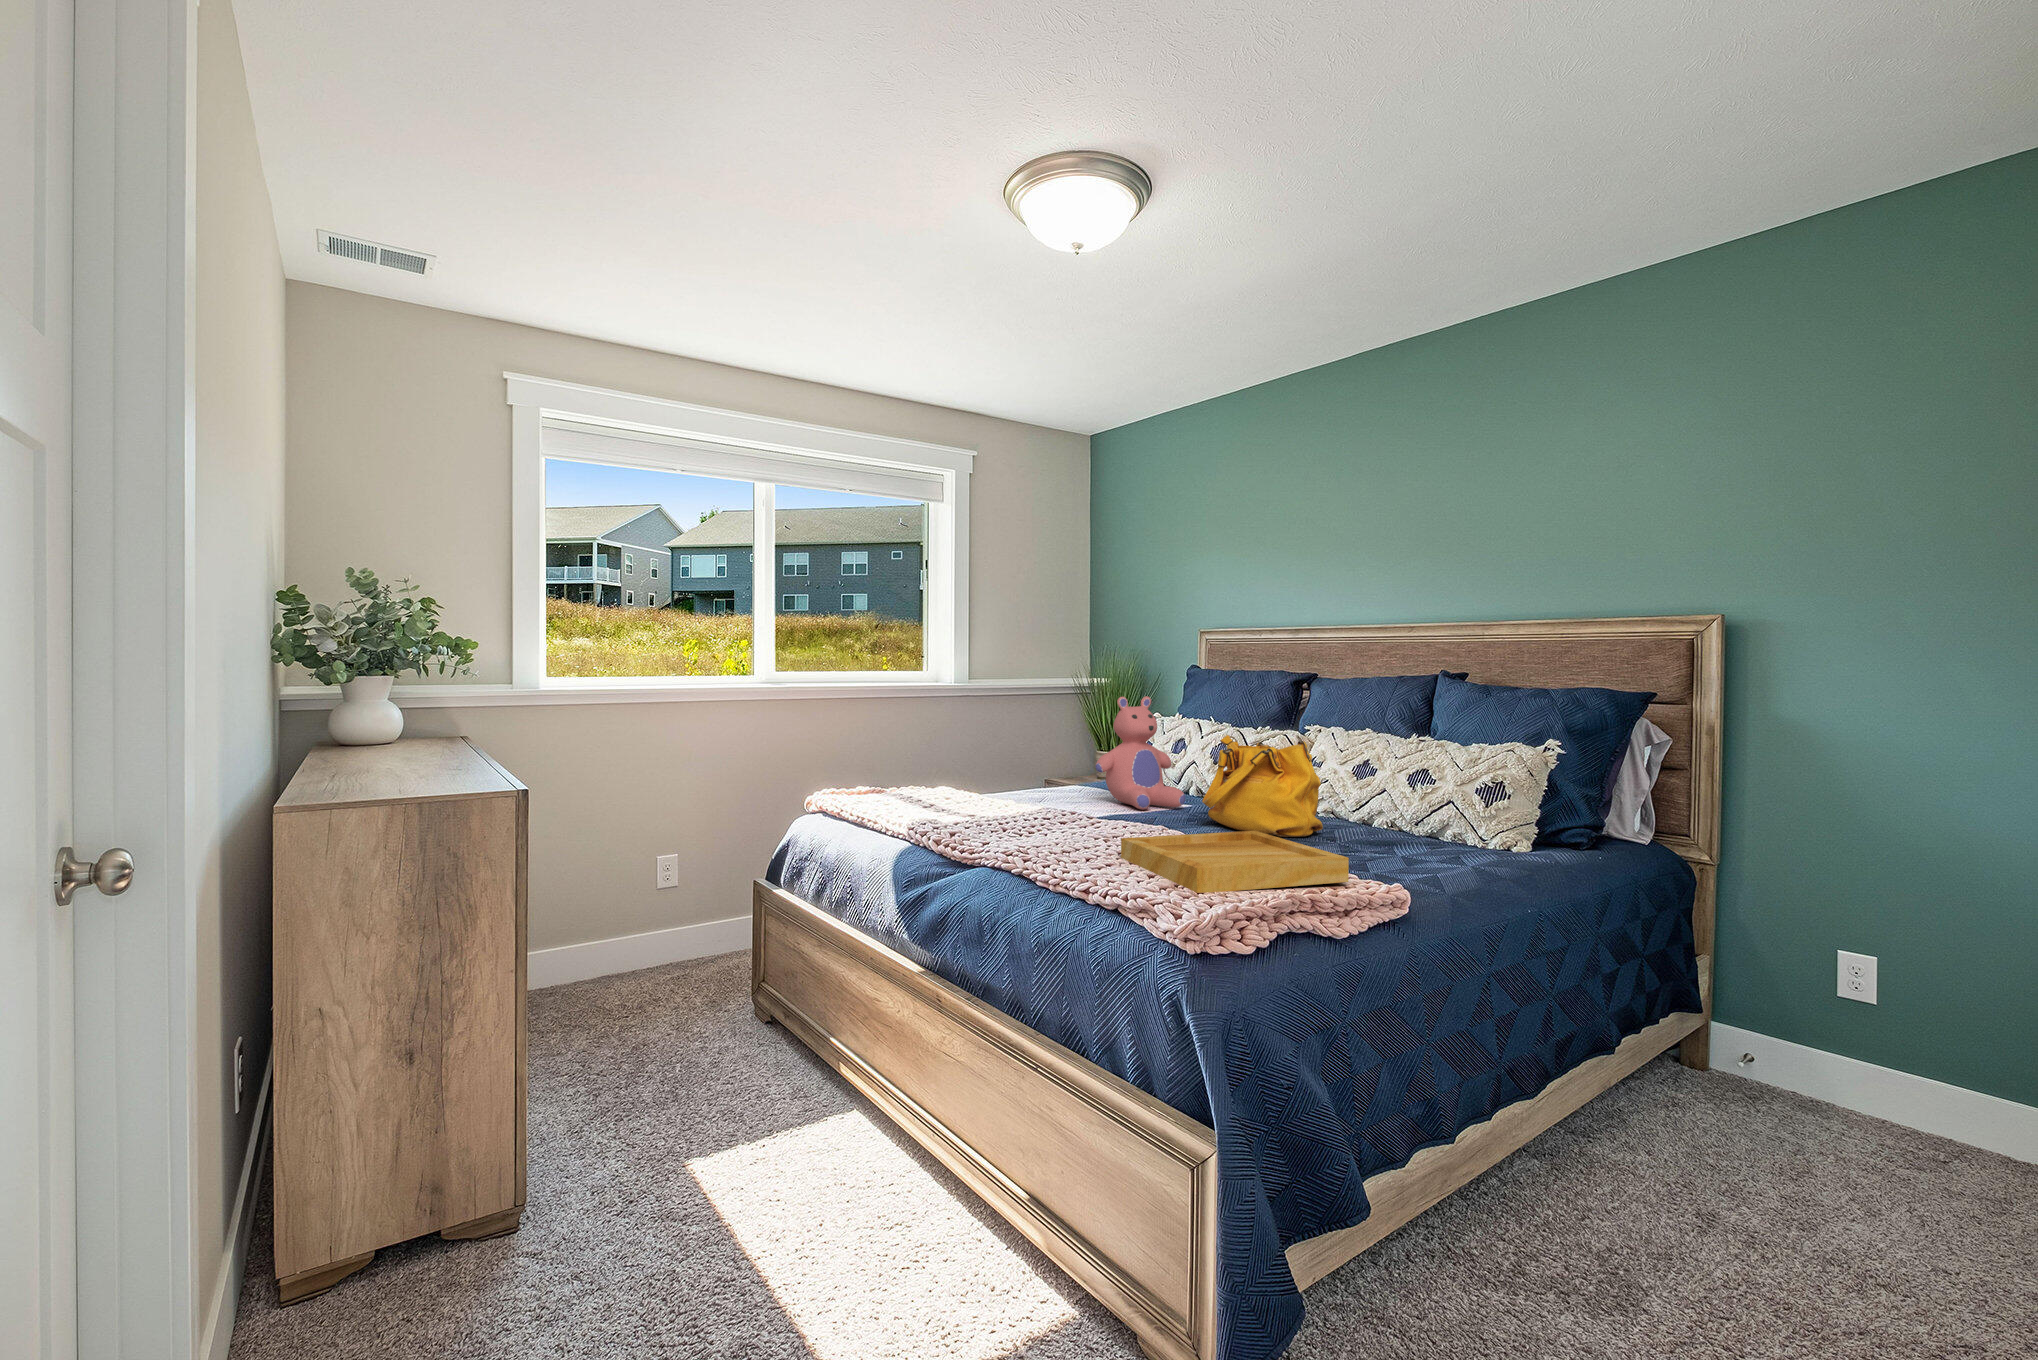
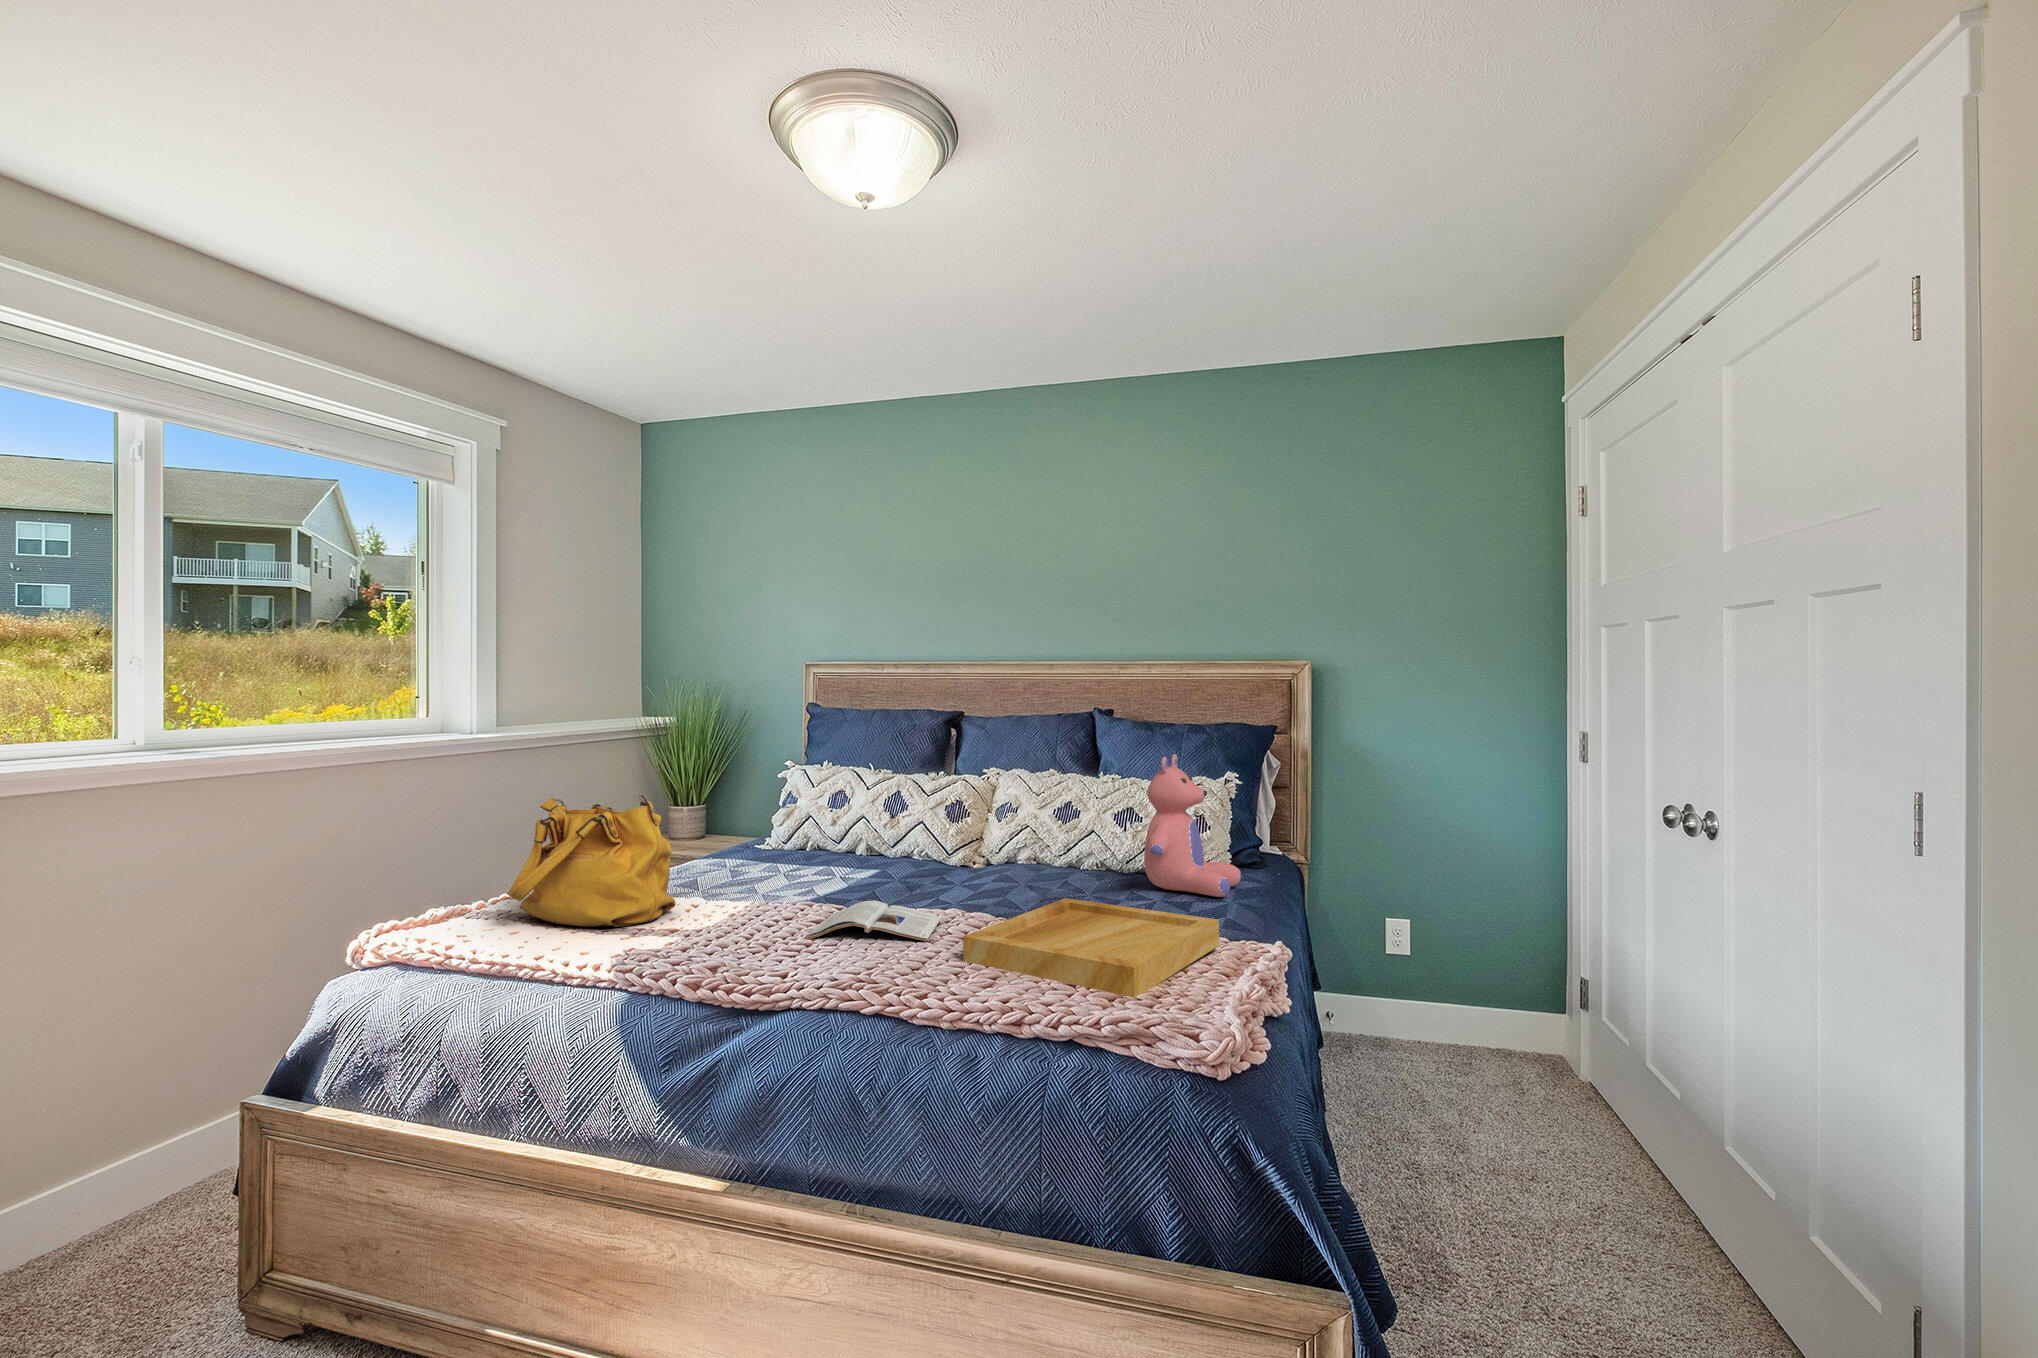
teddy bear: present [1096,696,1185,810] -> present [1144,754,1241,897]
handbag: present [1202,735,1323,837] -> present [508,794,676,927]
magazine: none [1040,815,1159,845] -> present [805,901,942,941]

